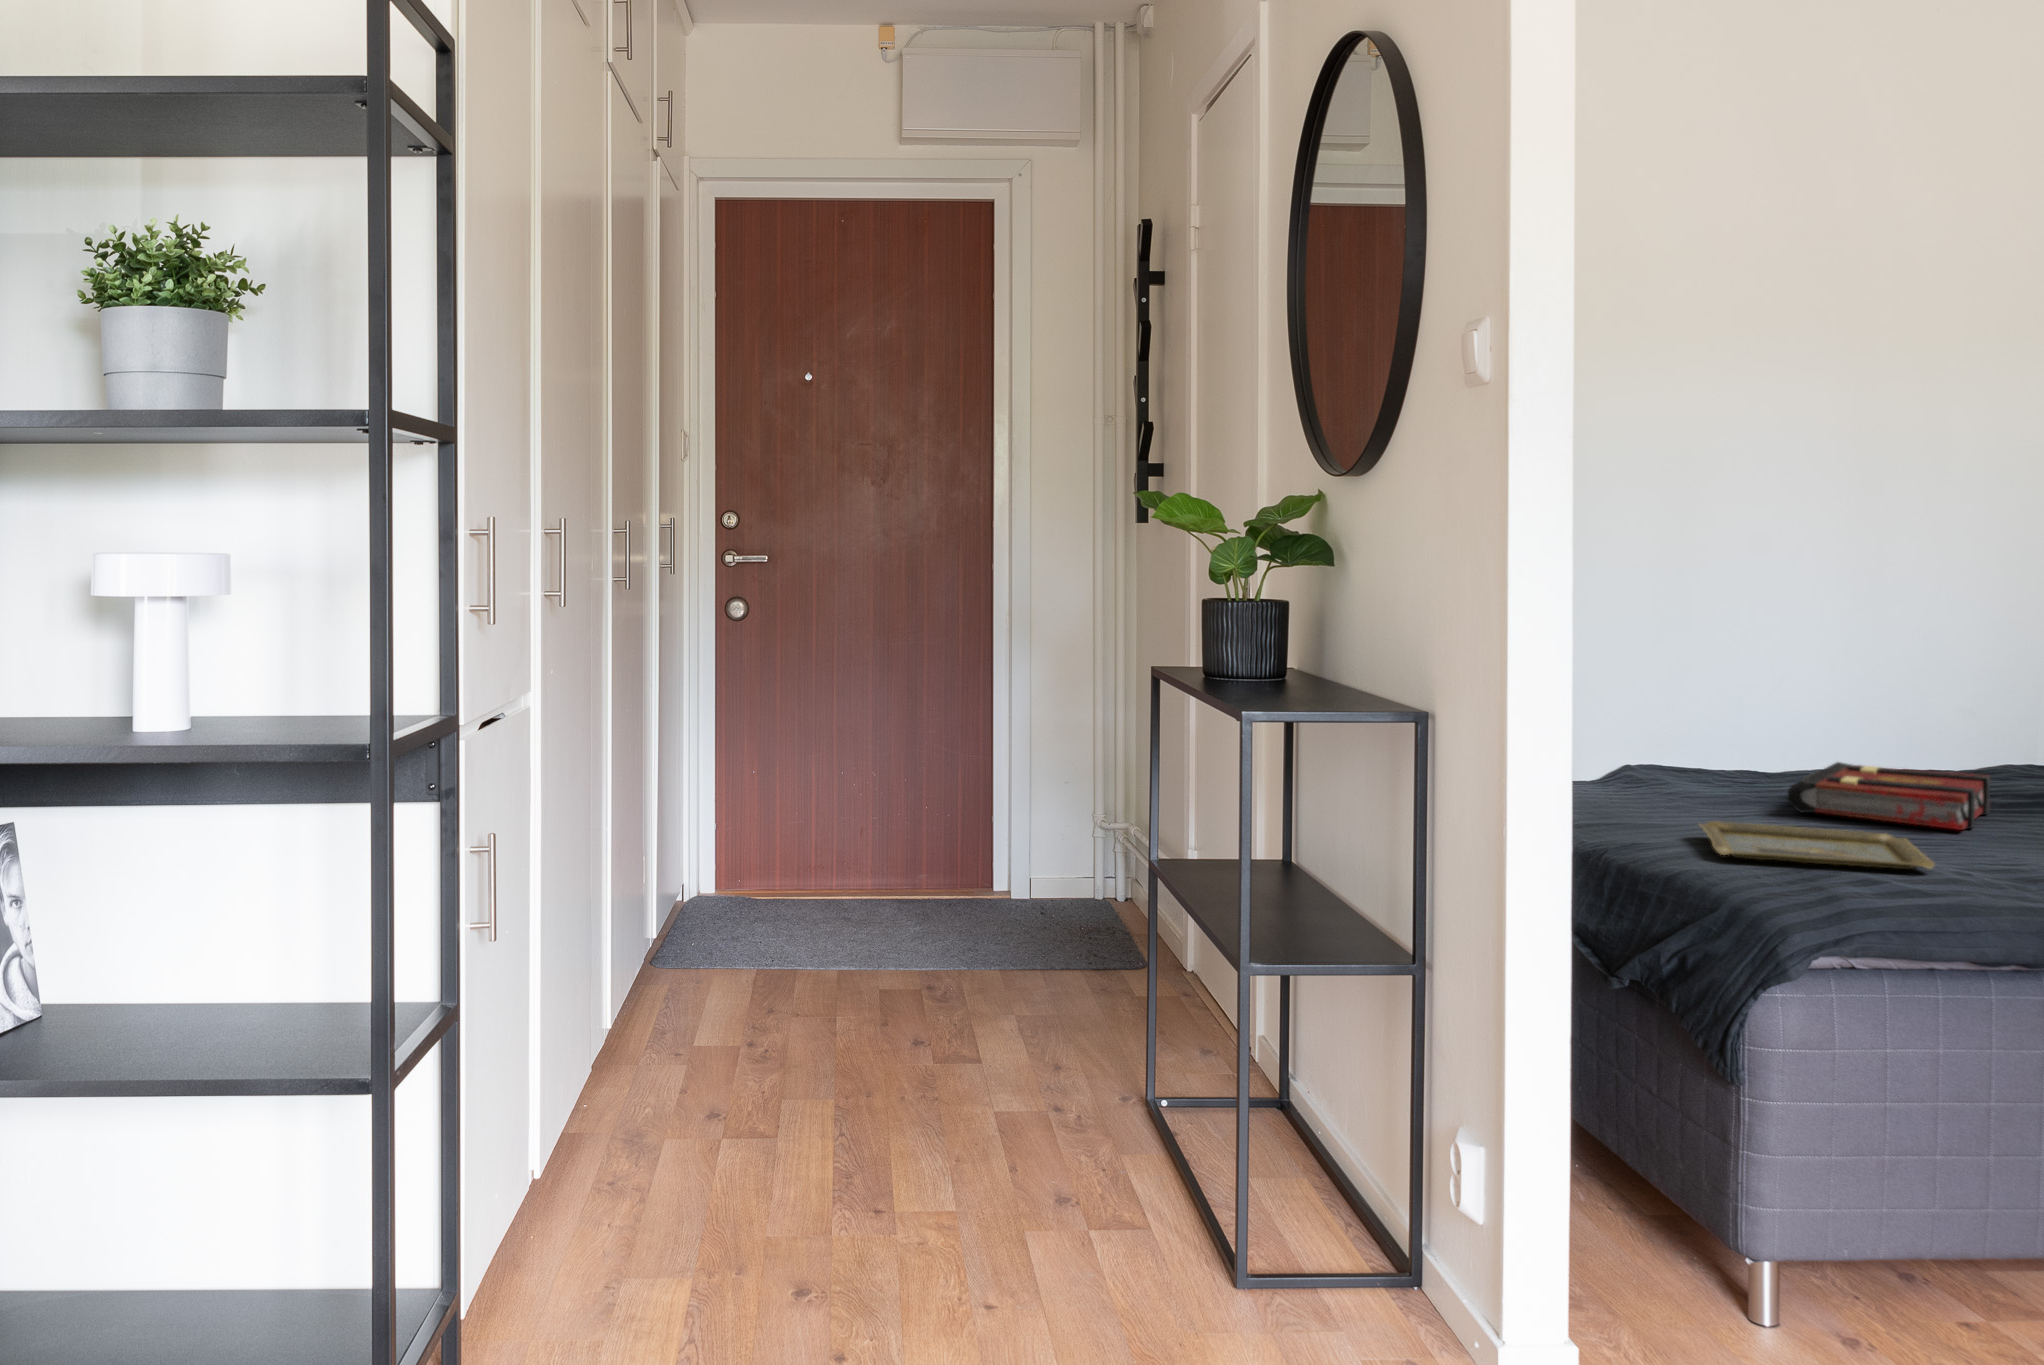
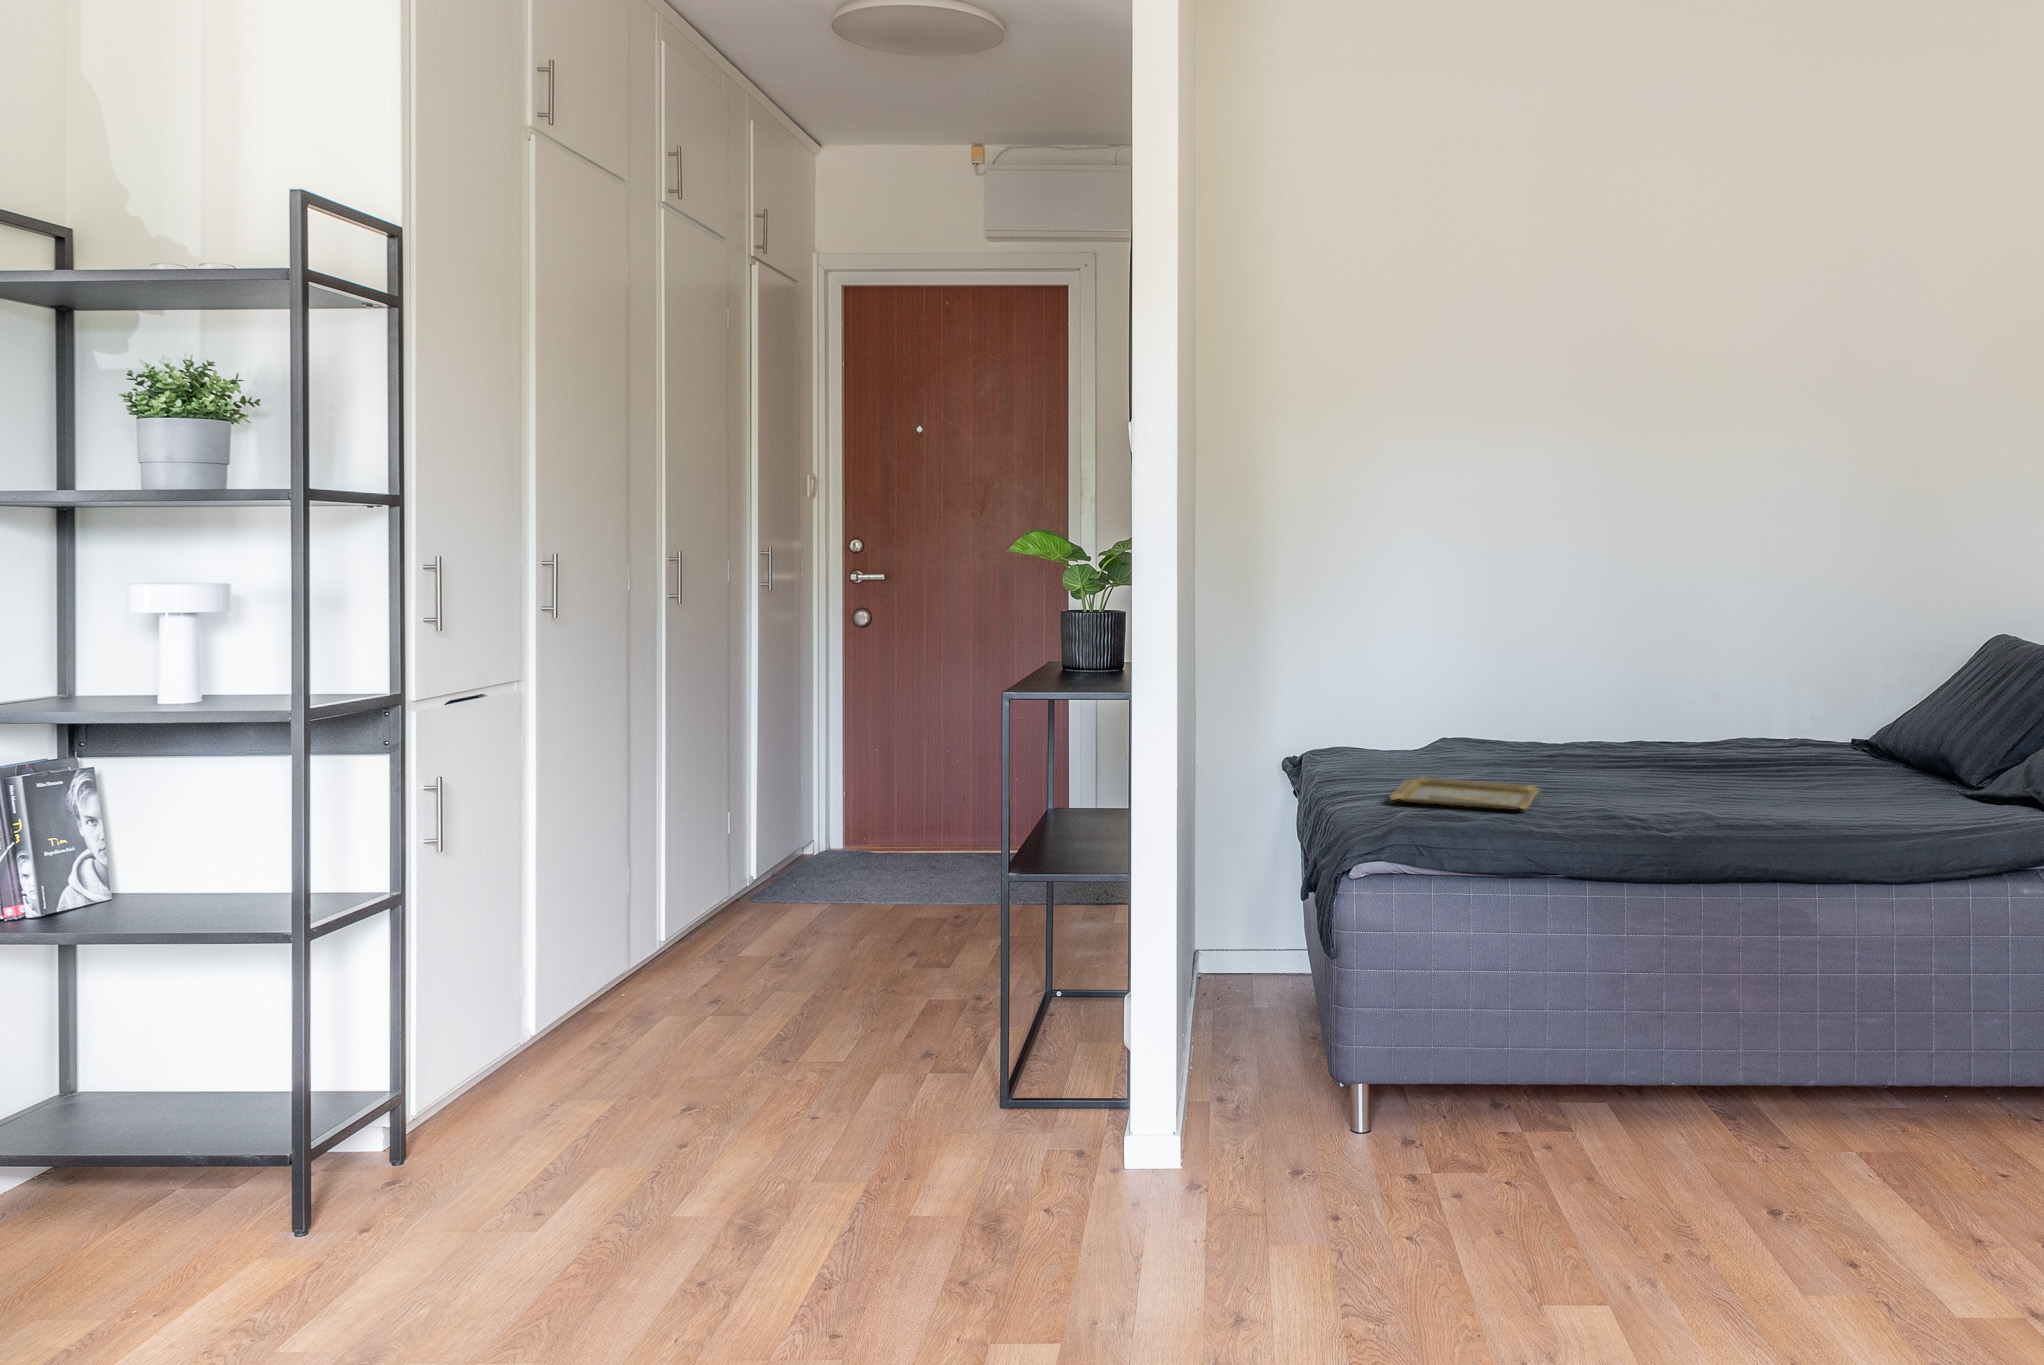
book: present [1788,762,1990,830] -> none [1509,736,1671,784]

